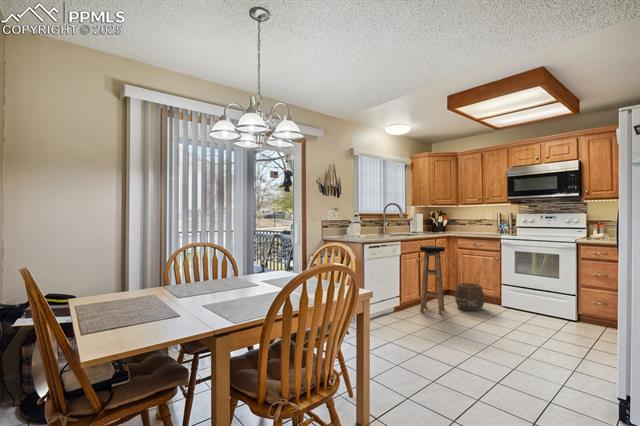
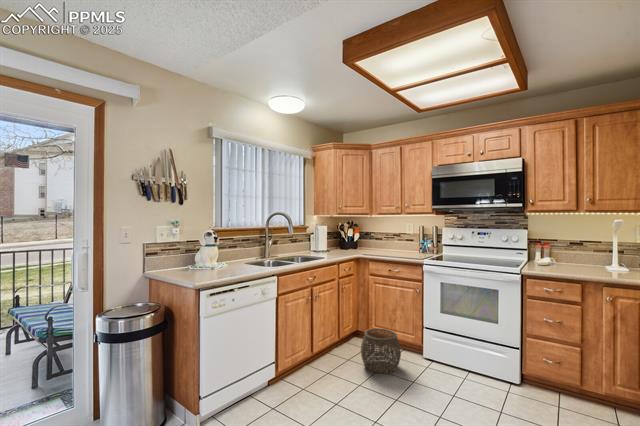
bar stool: present [420,246,445,314] -> none [308,278,346,386]

